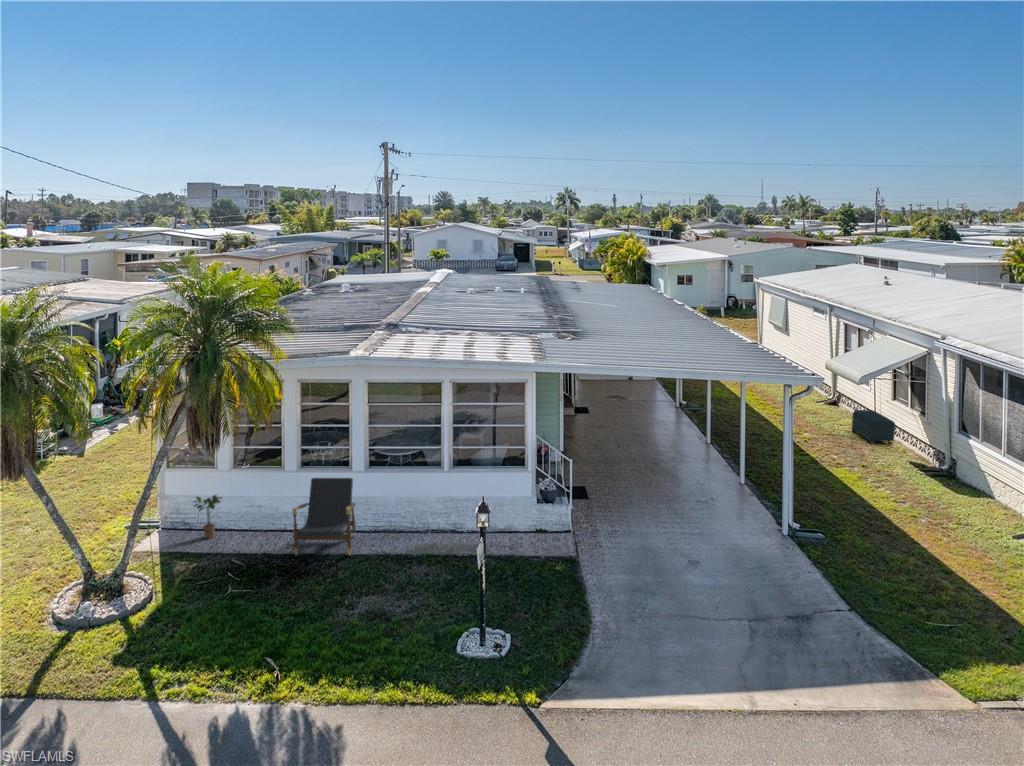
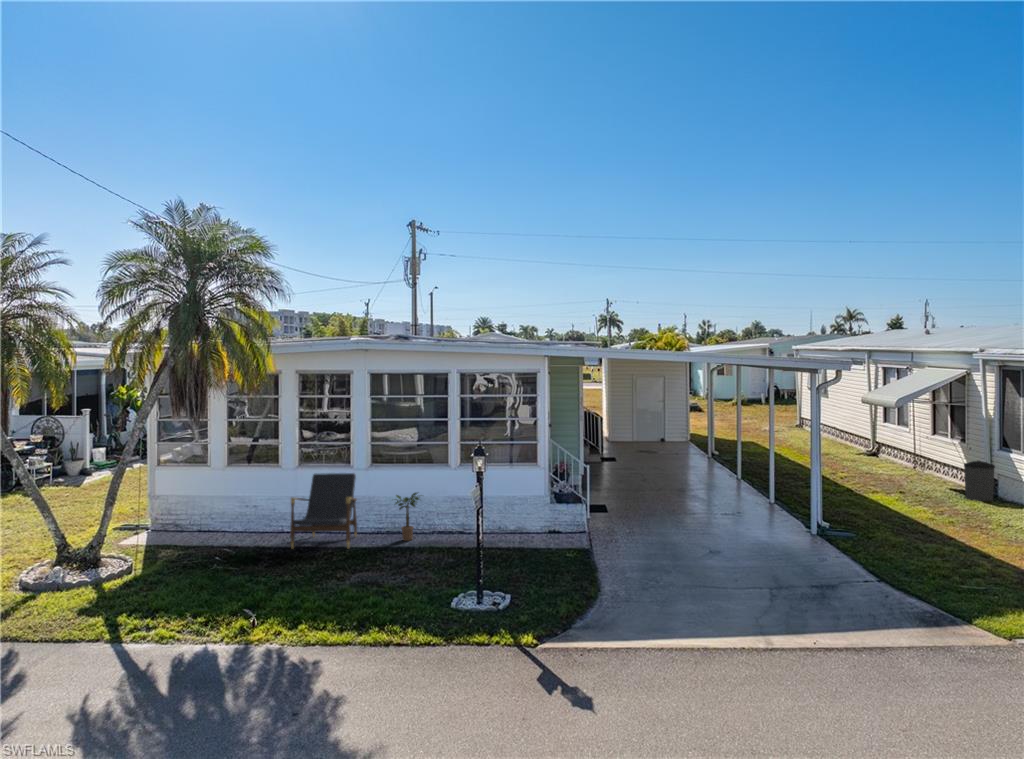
bench: present [852,410,895,445] -> none [889,449,935,480]
trash can: none [920,442,950,480] -> present [964,461,995,501]
potted plant: present [194,495,222,539] -> present [395,493,422,541]

